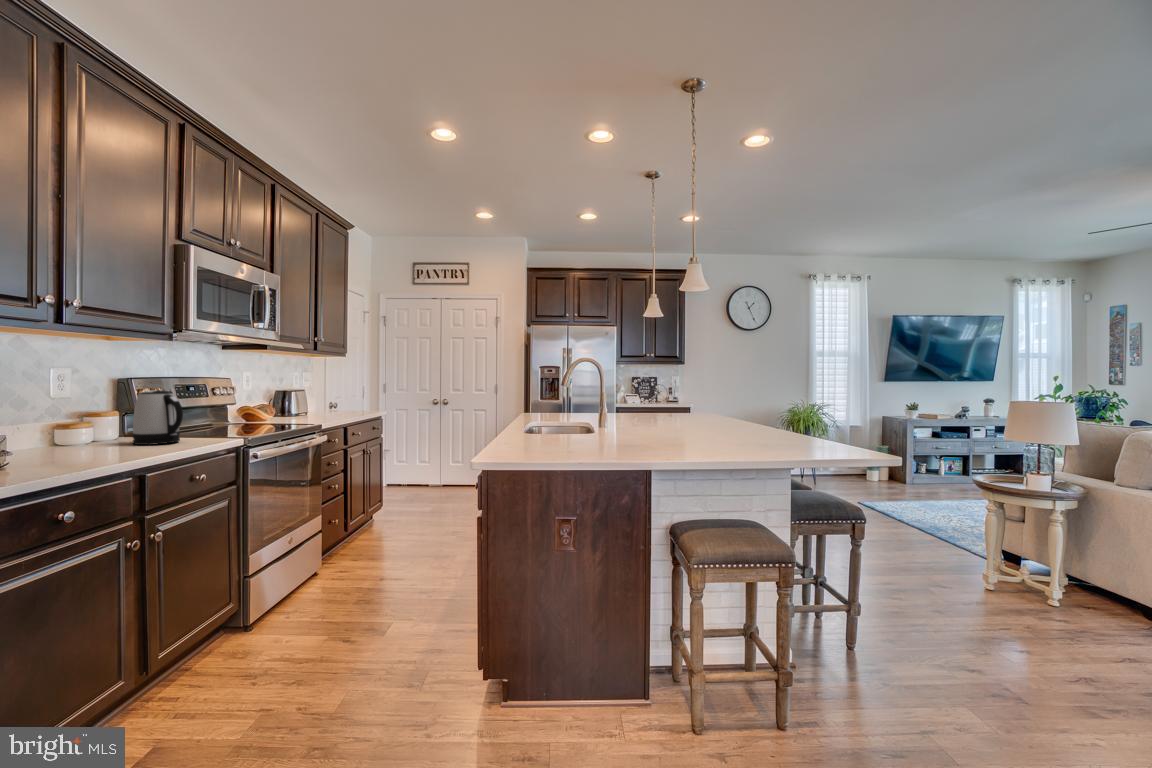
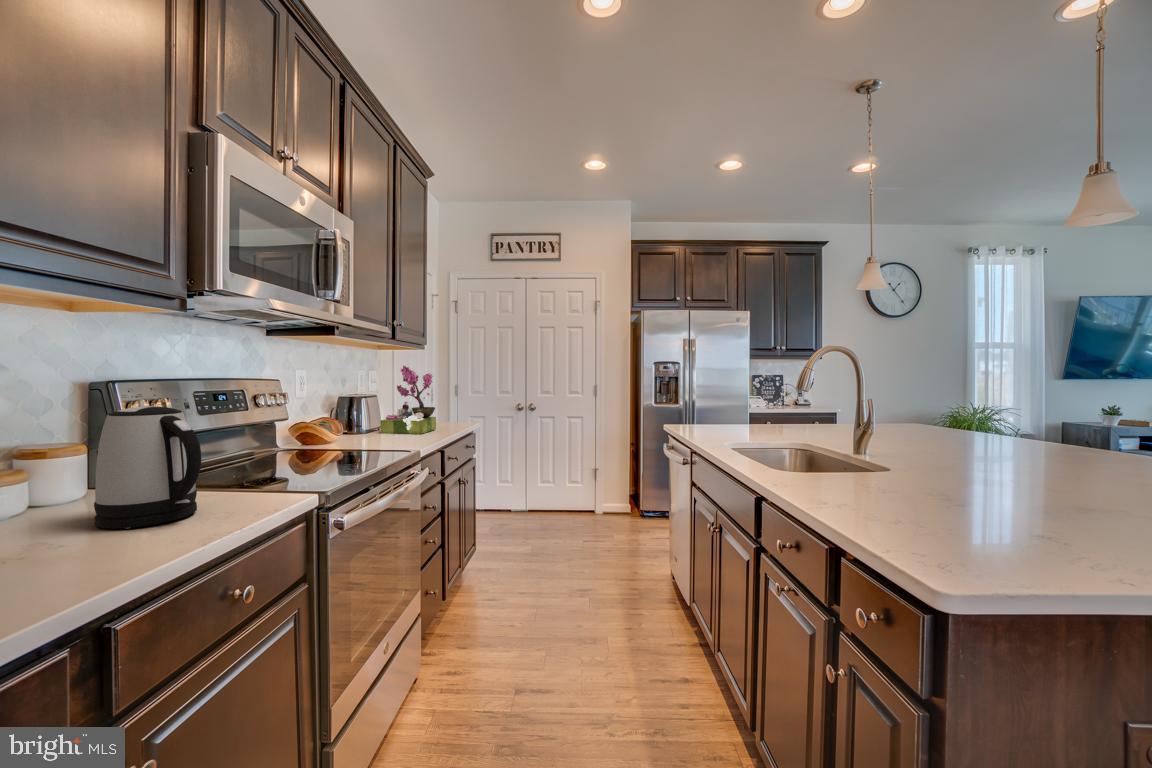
flower arrangement: none [305,368,348,417] -> present [381,365,436,434]

